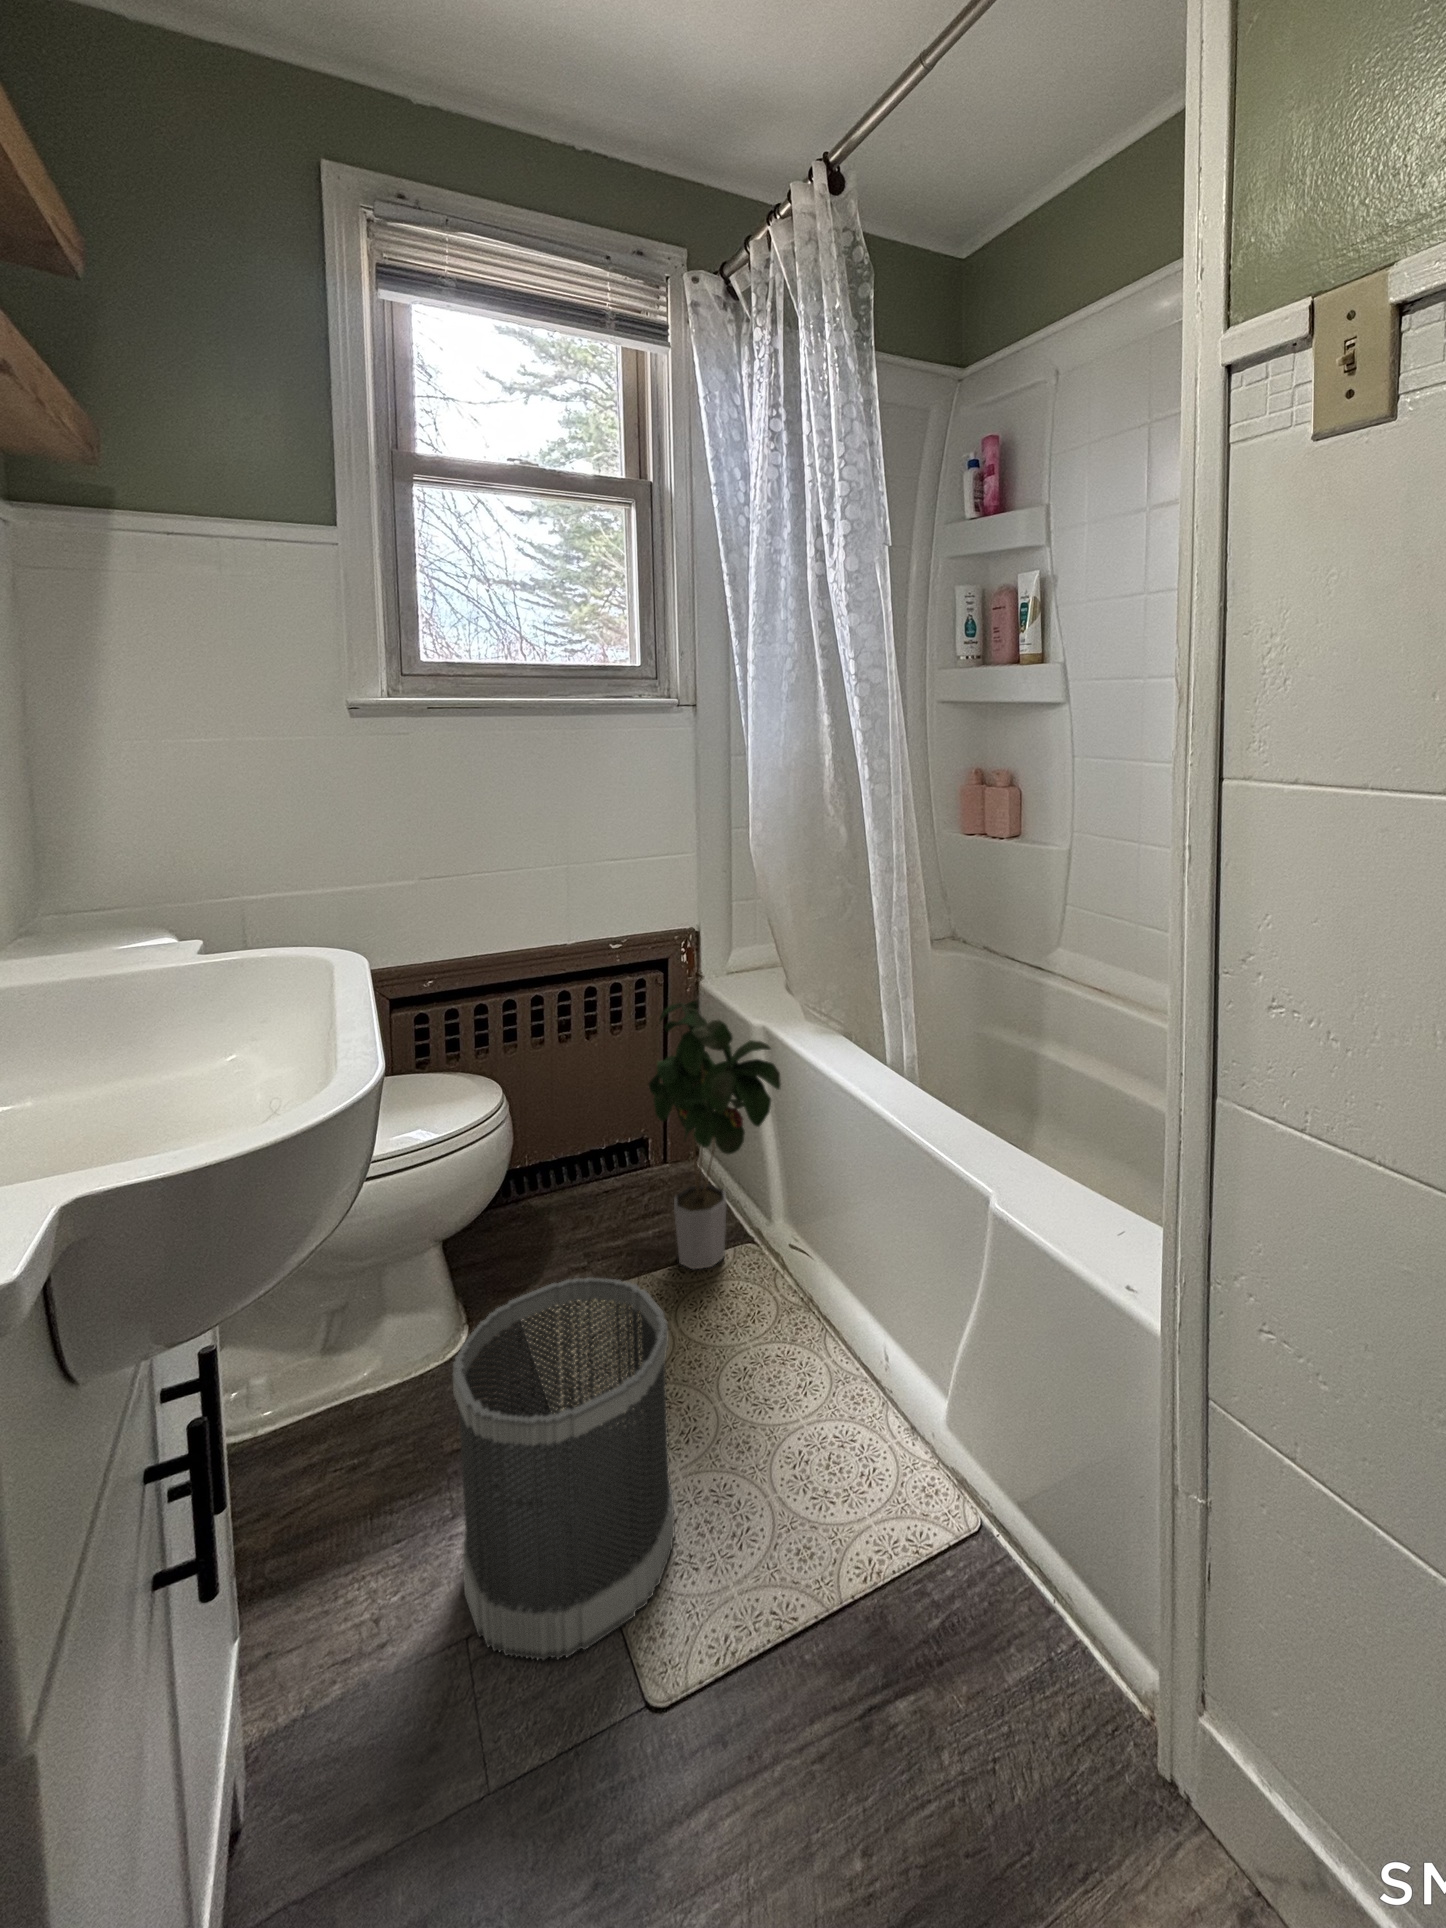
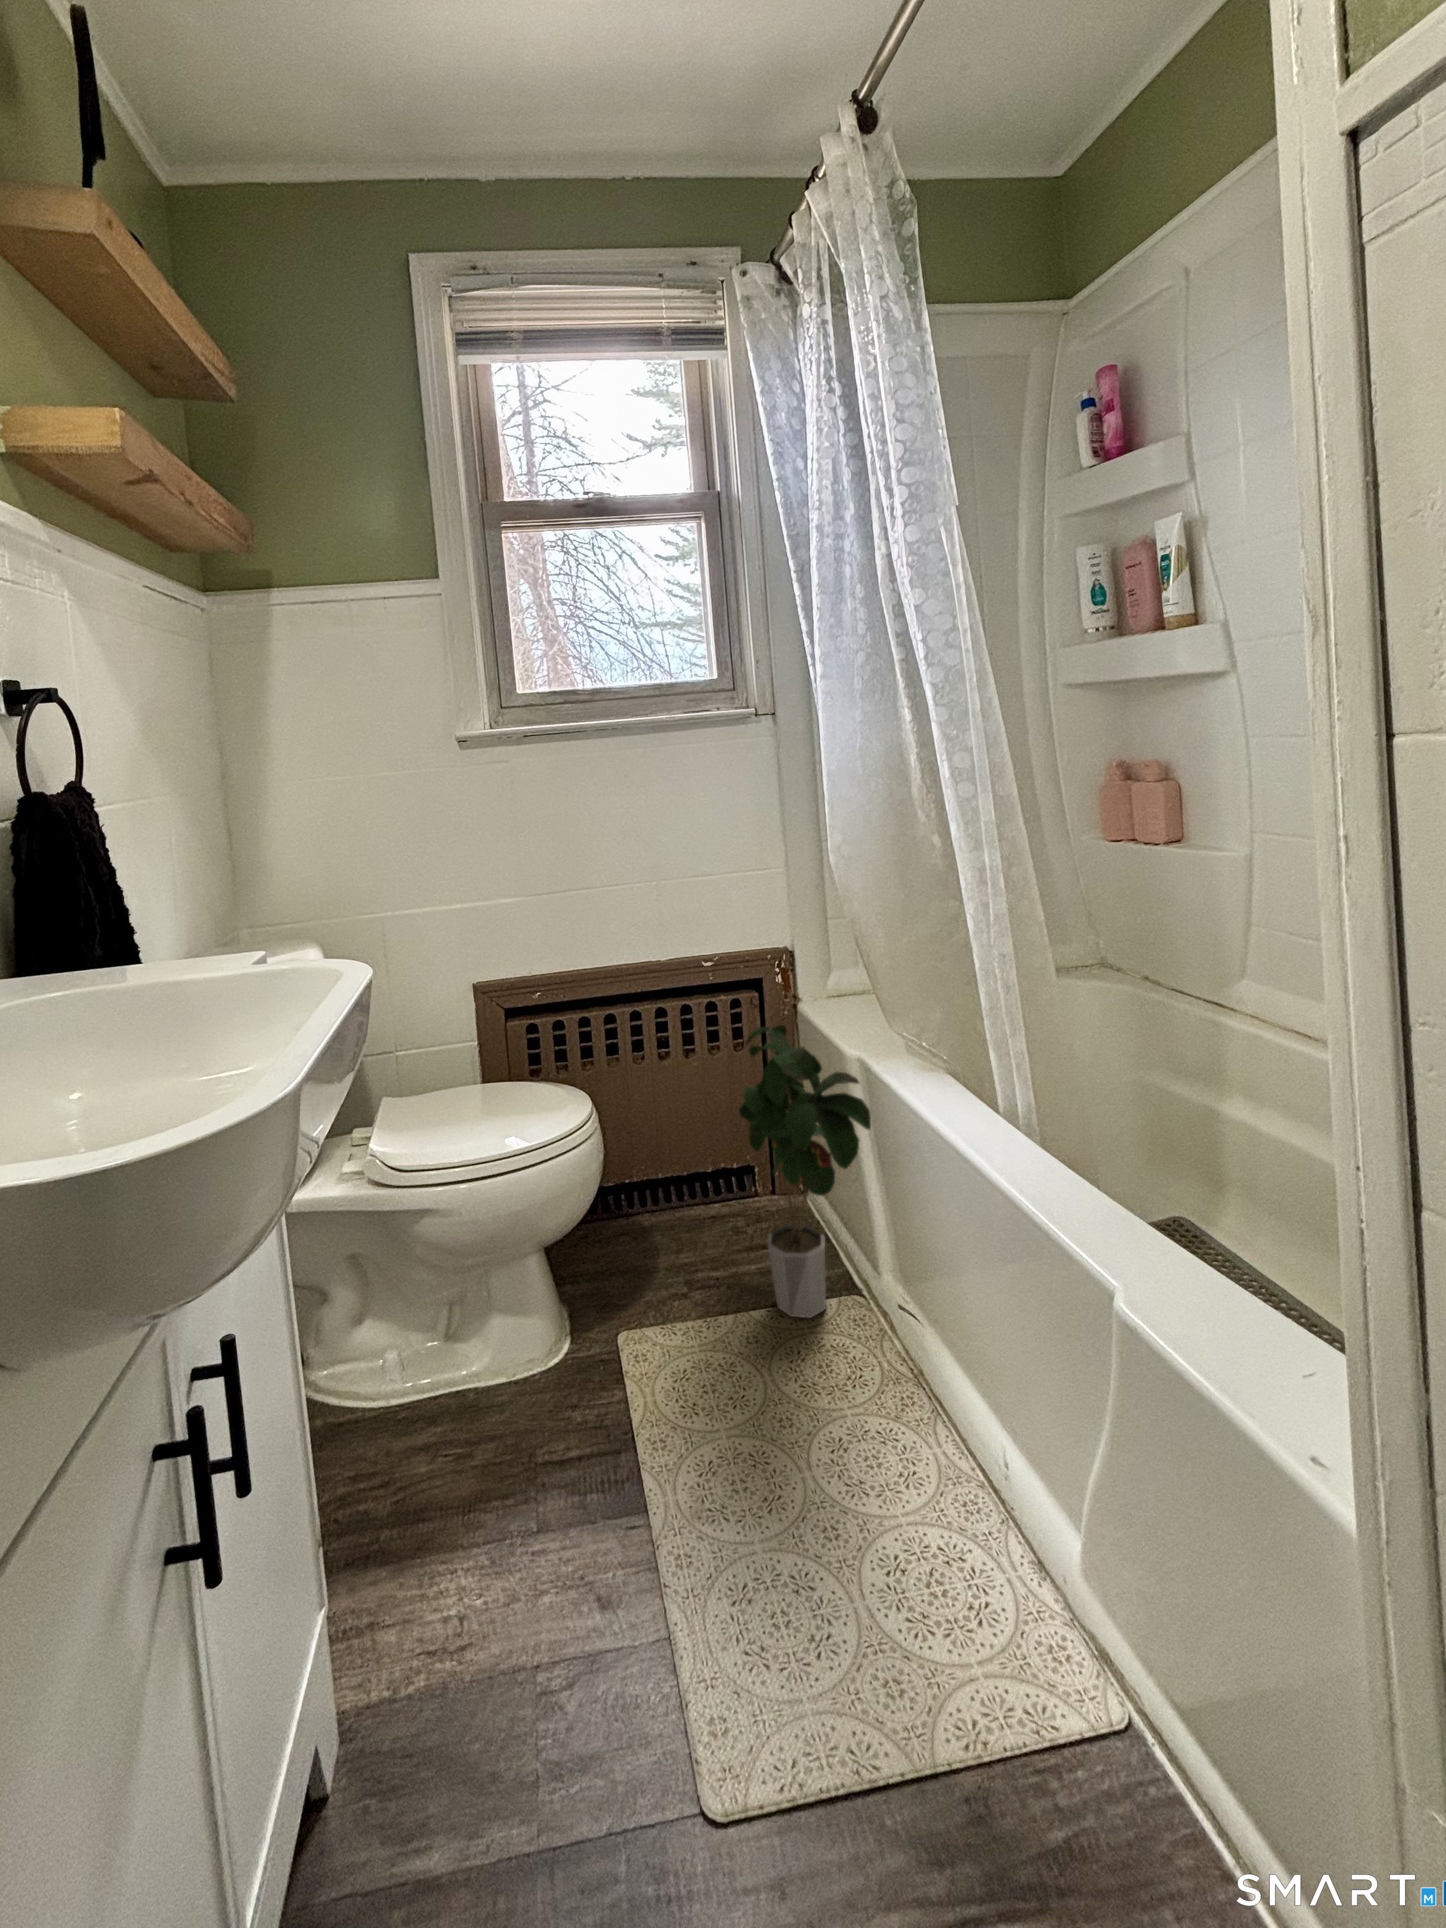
wastebasket: present [453,1277,674,1660] -> none [515,1306,748,1719]

